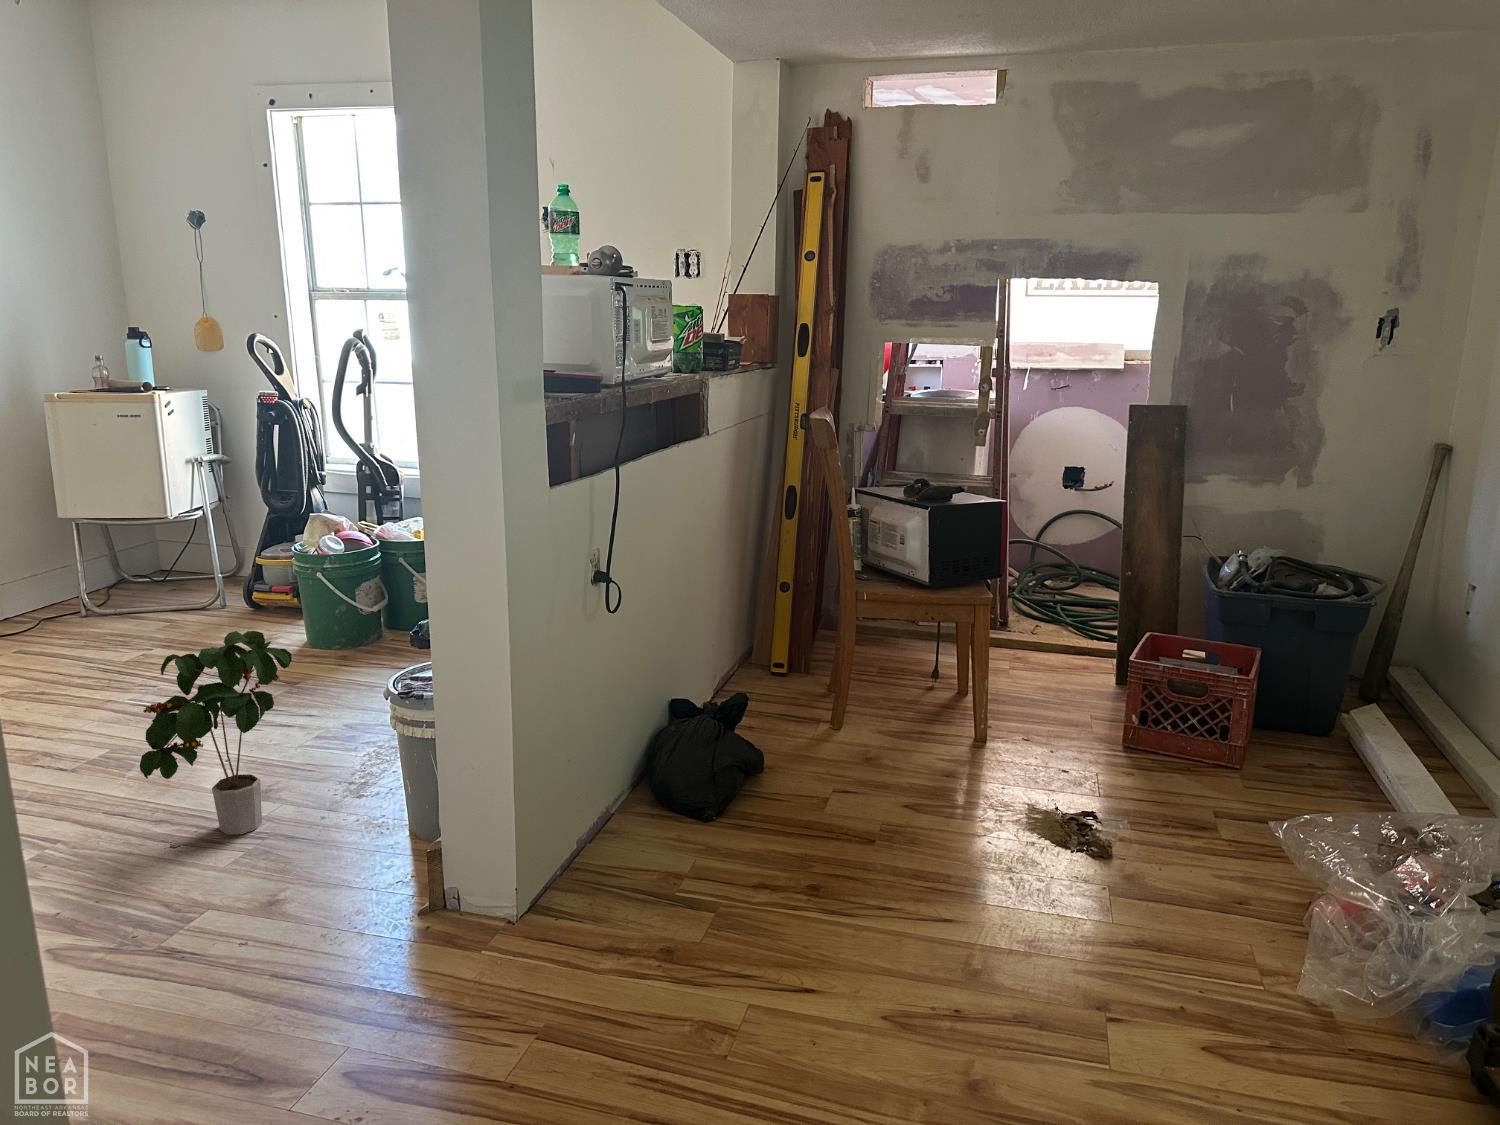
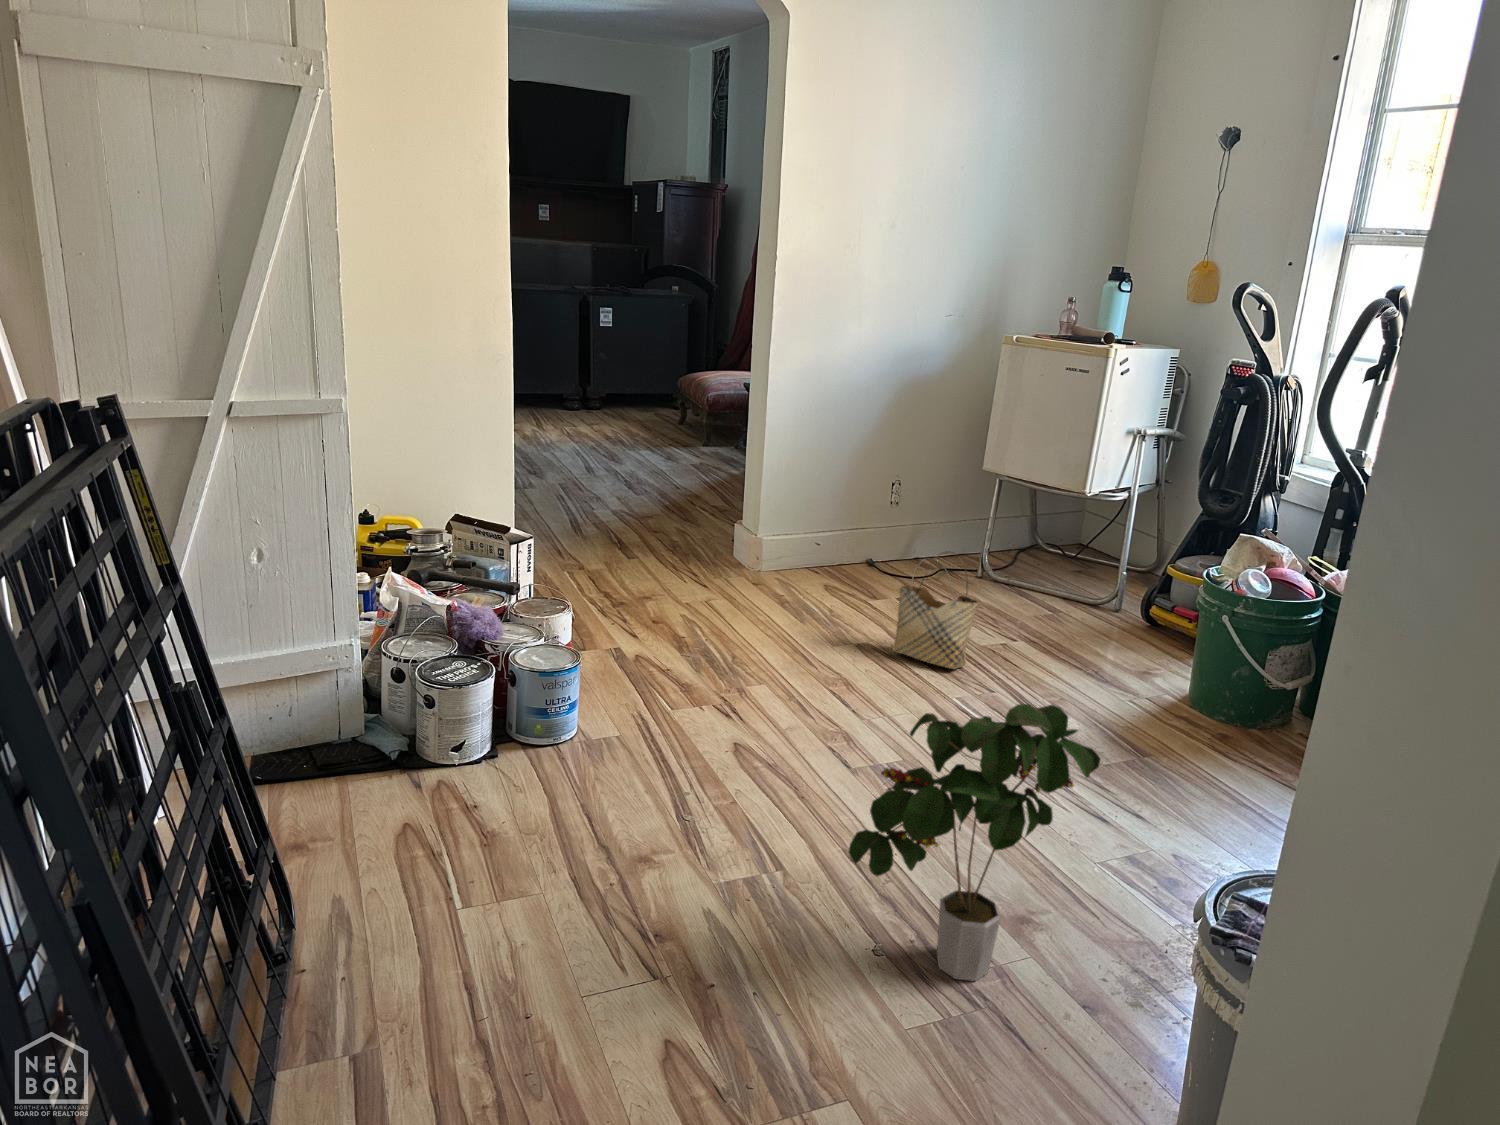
woven basket: none [28,585,118,687] -> present [892,552,978,669]

